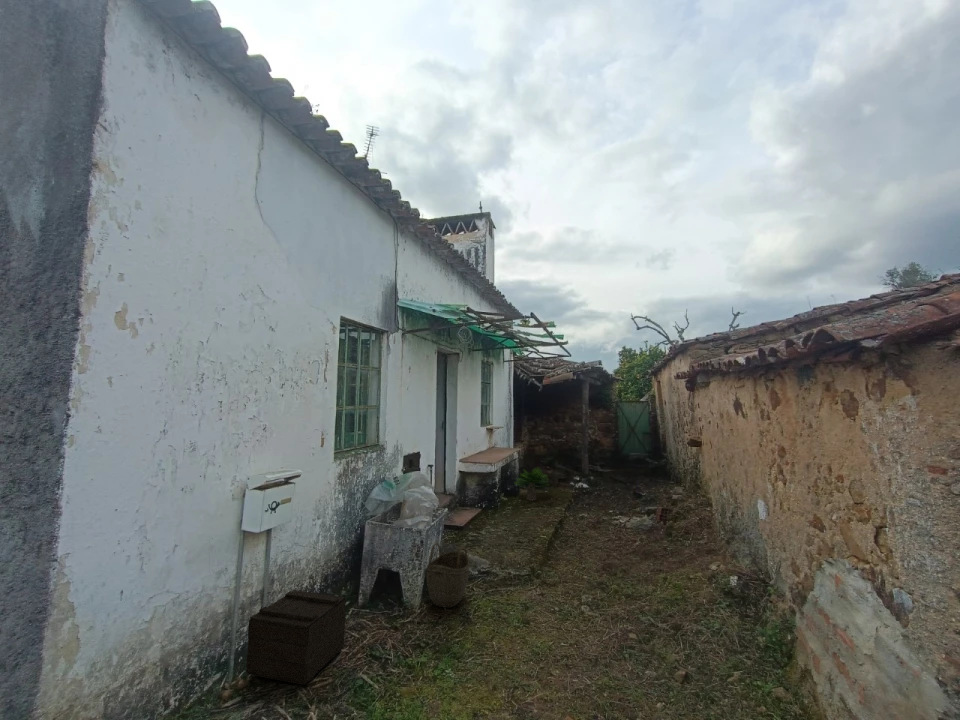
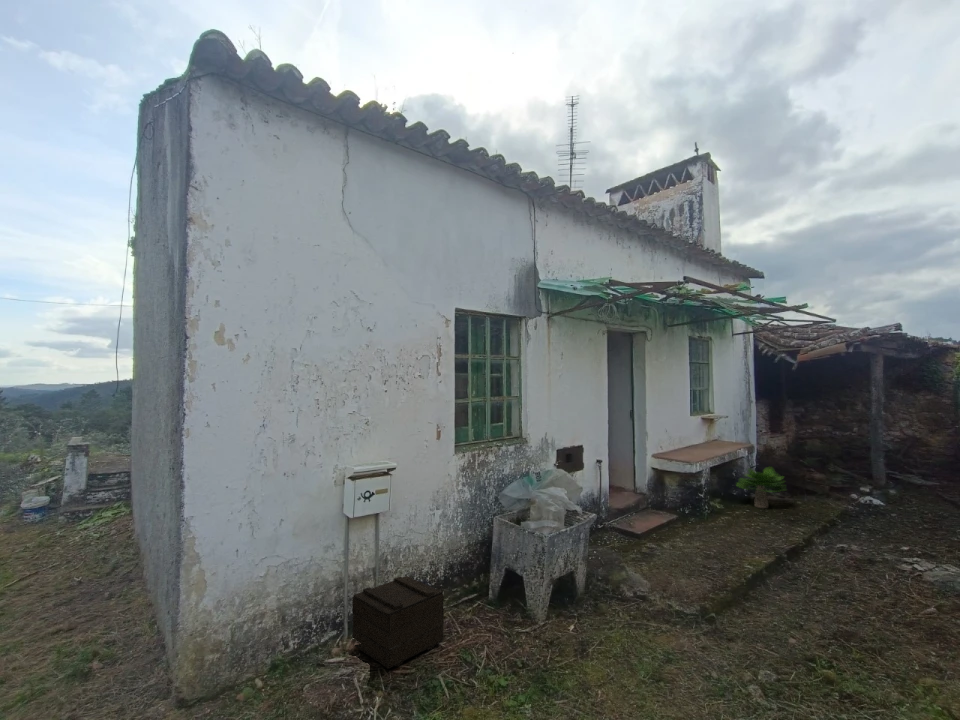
woven basket: present [426,543,469,608] -> none [549,549,602,623]

